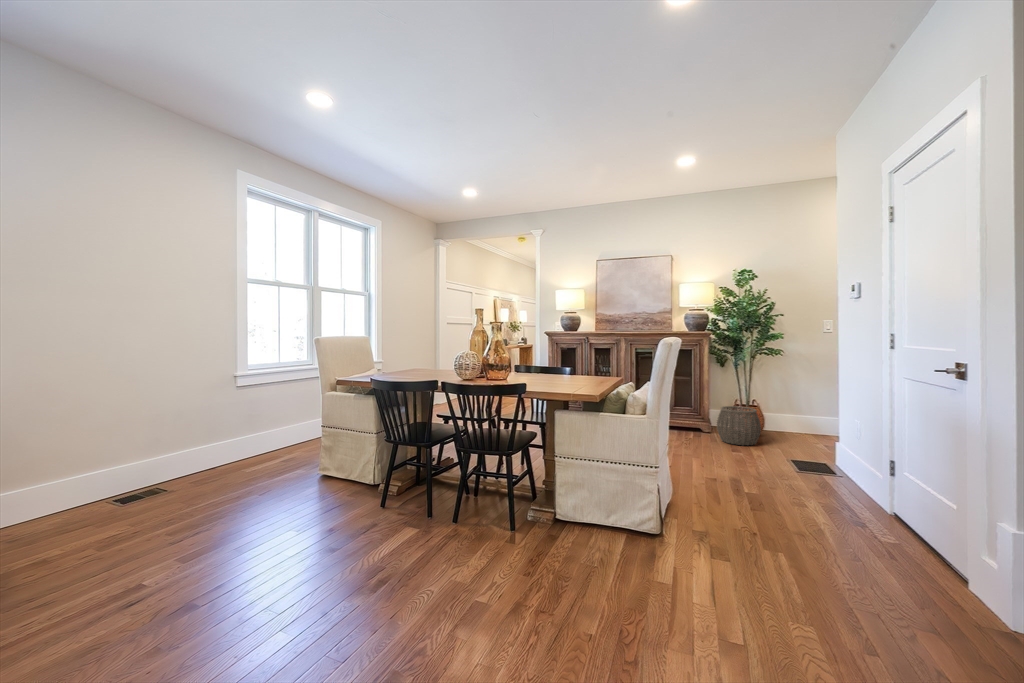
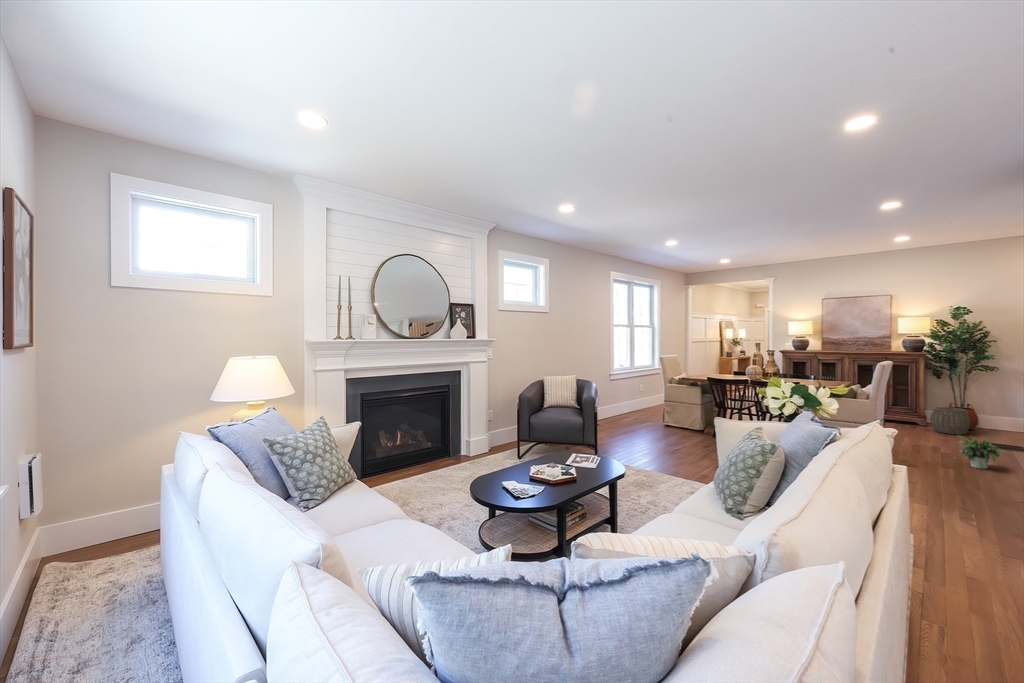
potted plant: none [766,470,850,536] -> present [959,436,1002,469]

